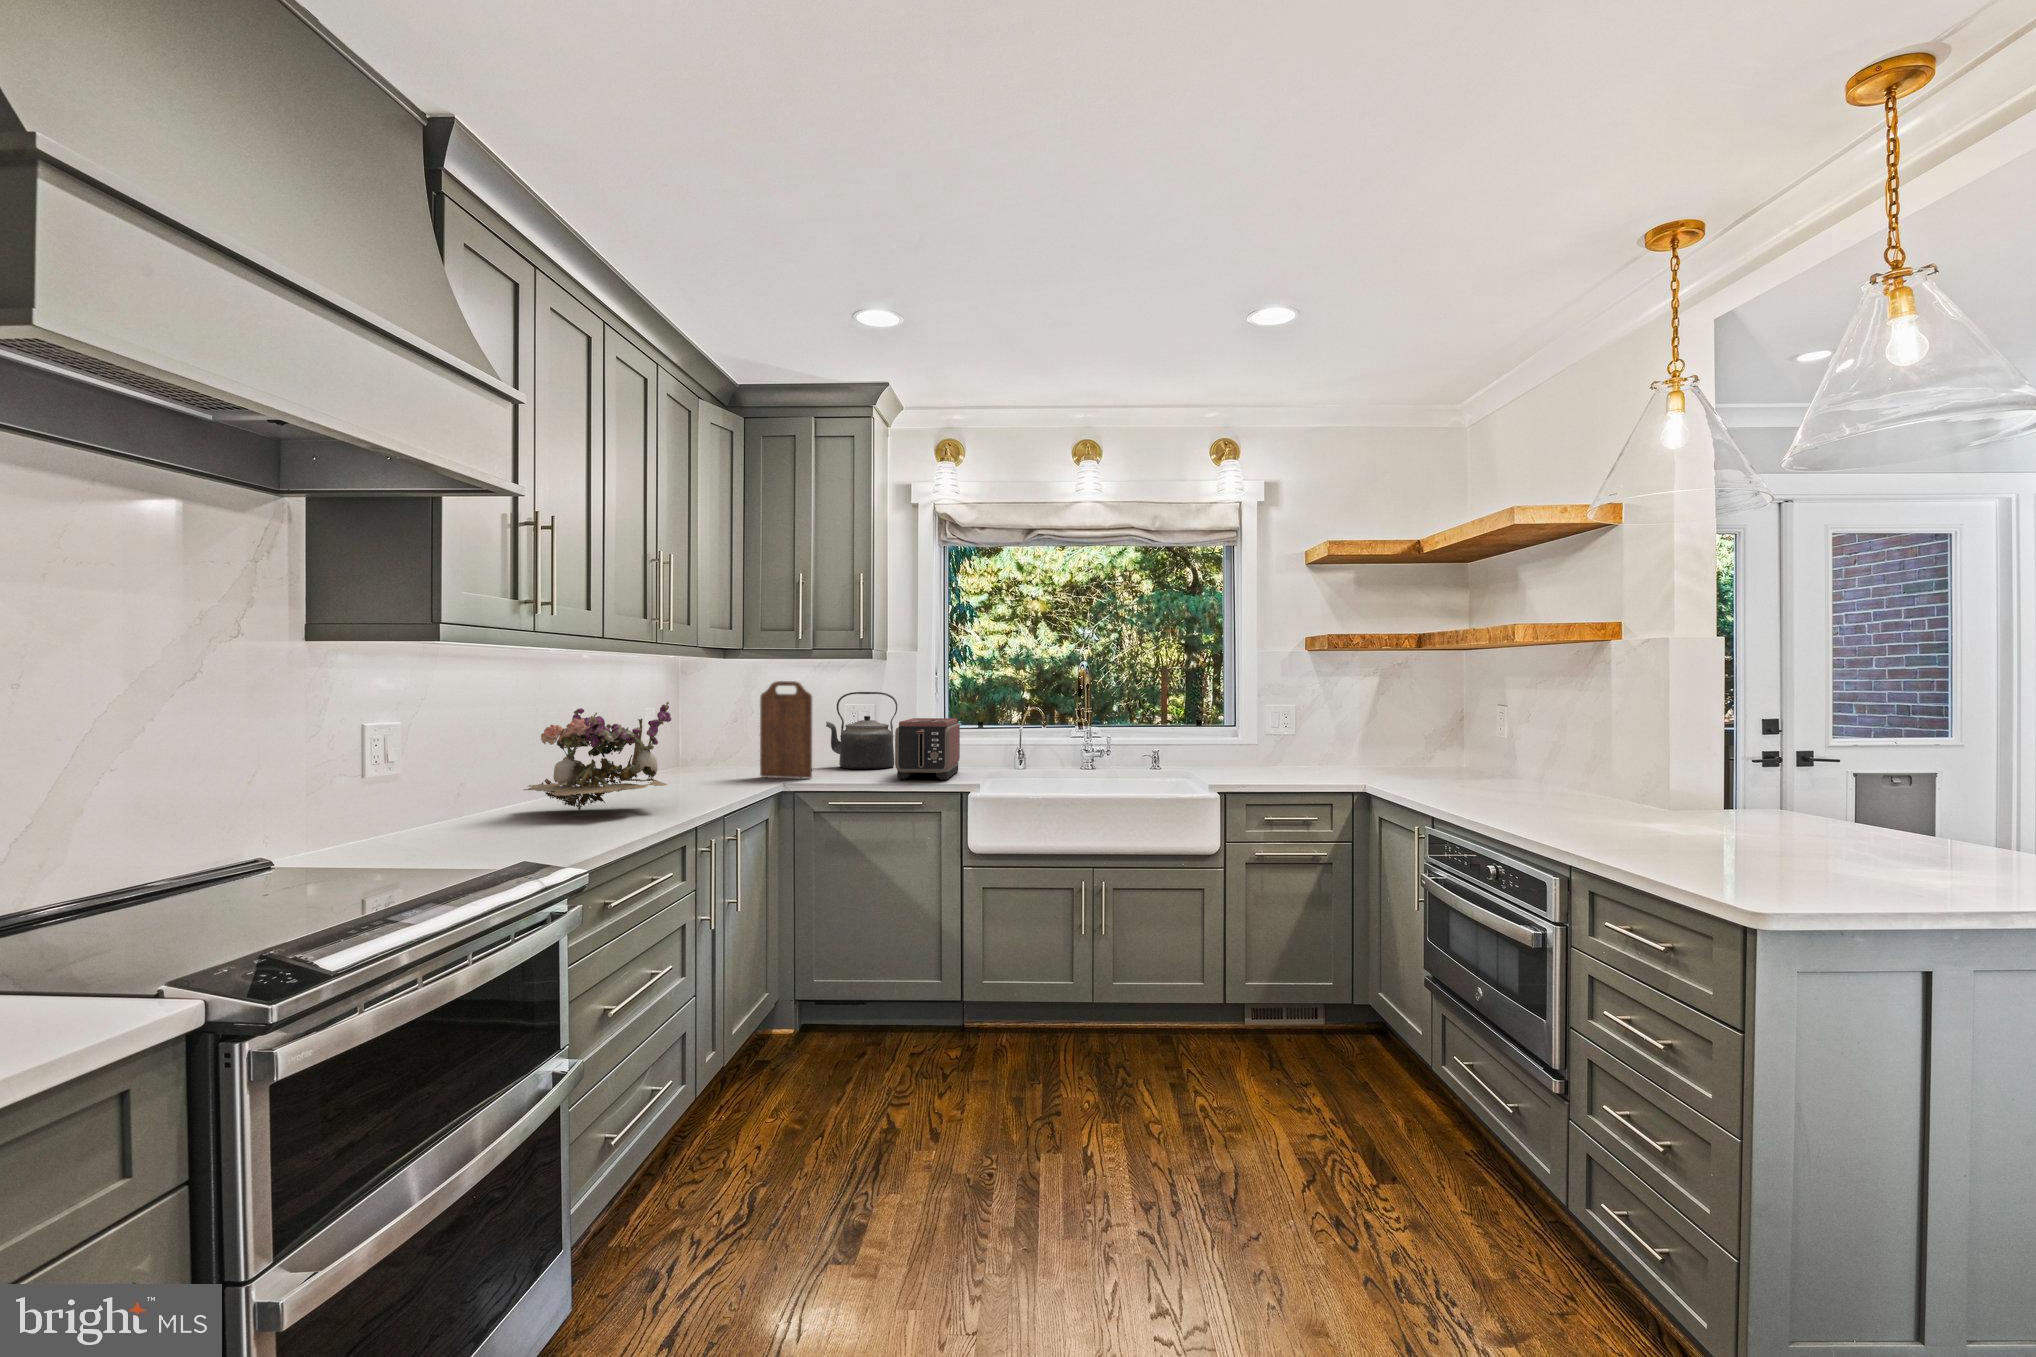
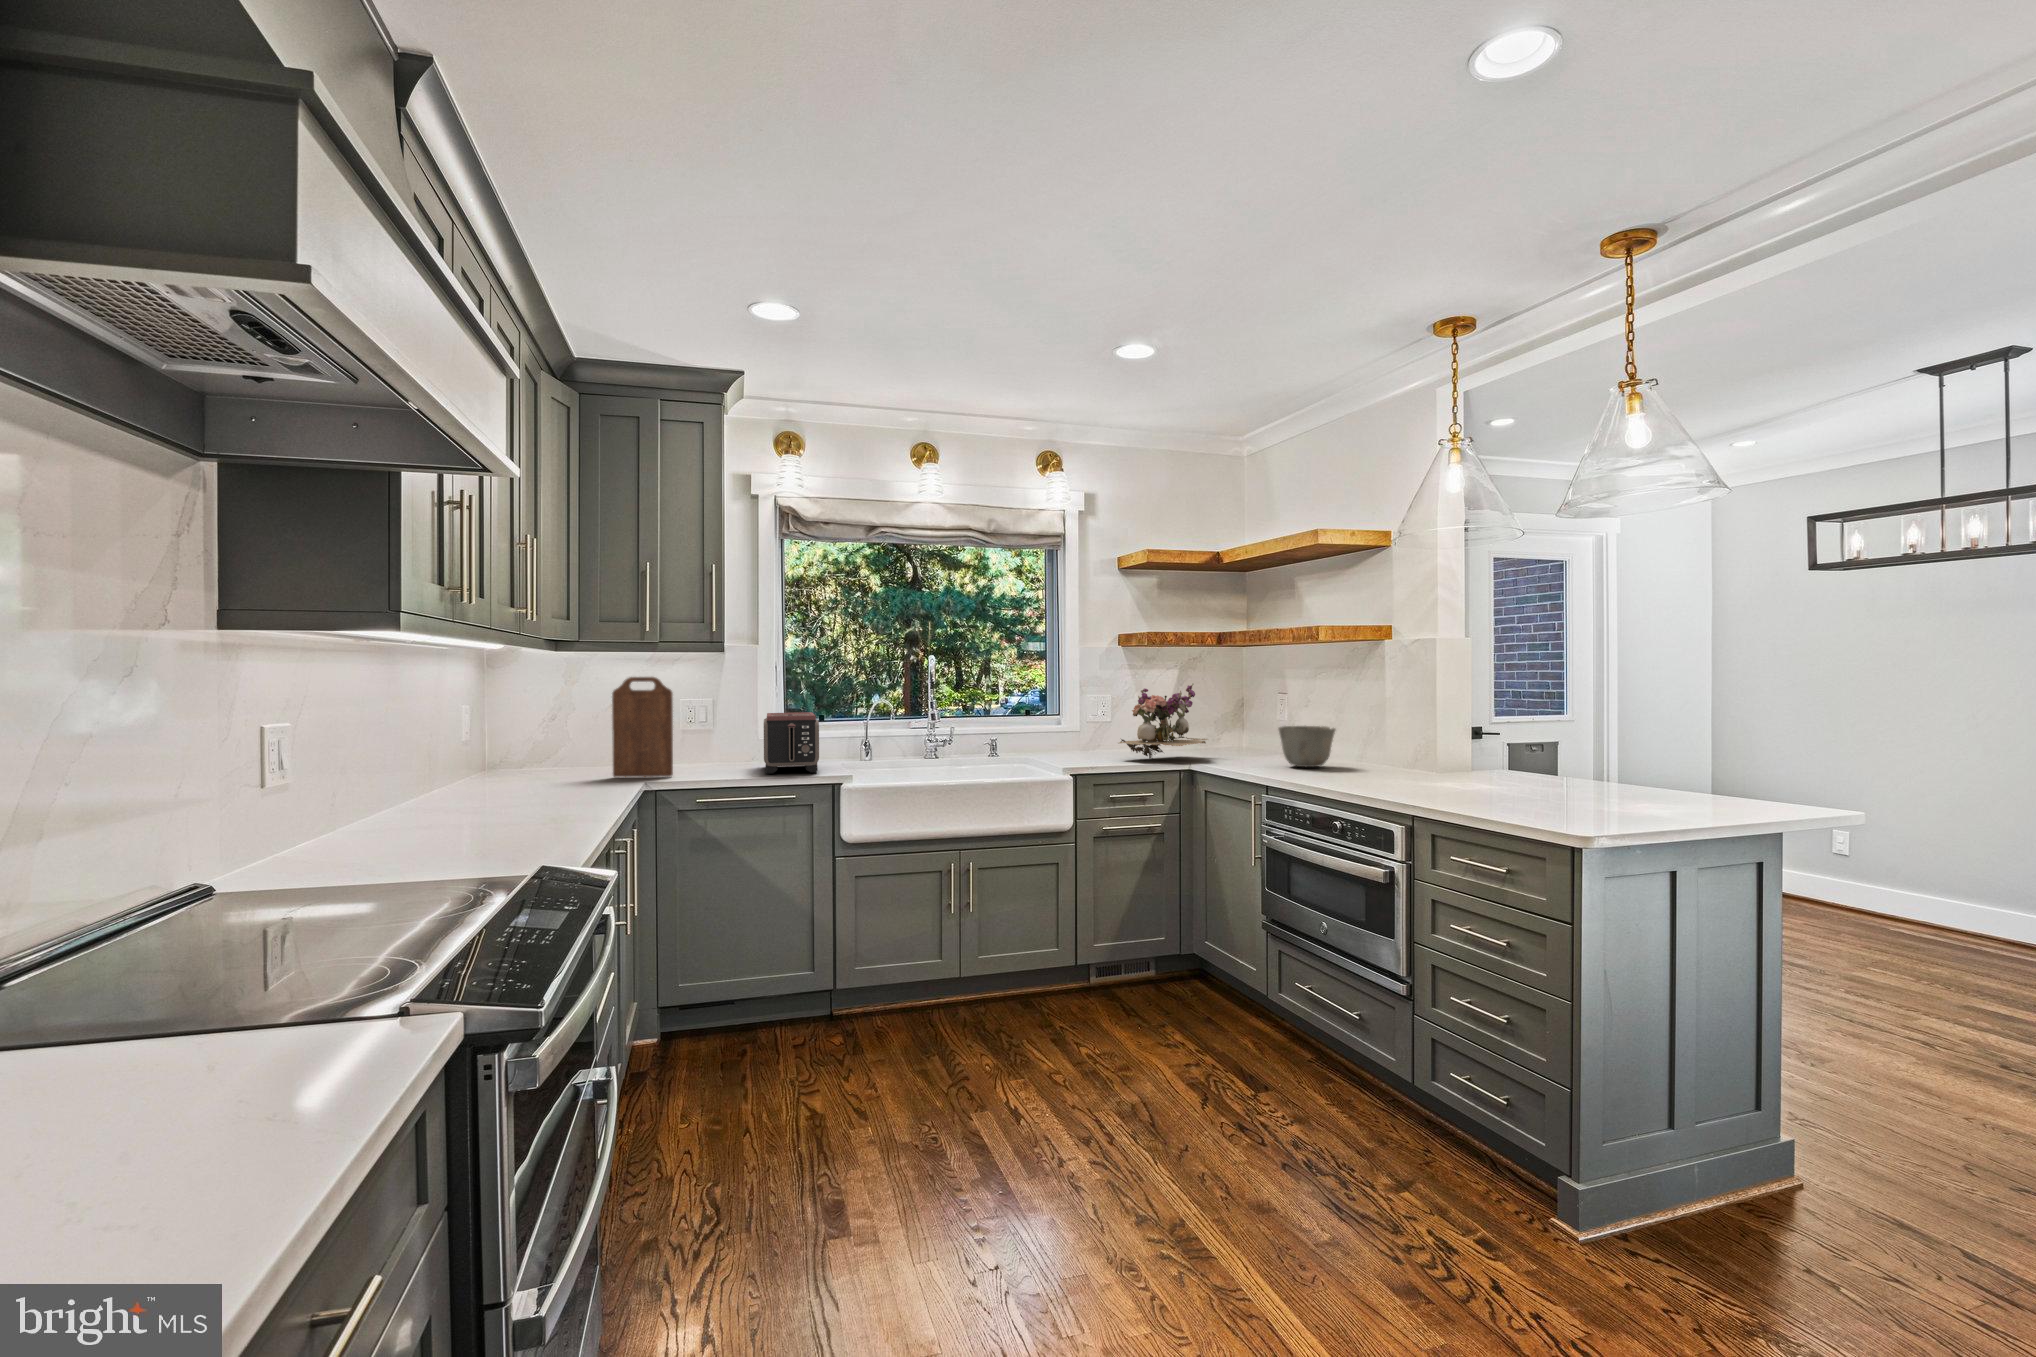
kettle: present [826,692,897,769] -> none [666,688,742,766]
flower arrangement: present [524,702,671,811] -> present [1119,684,1208,758]
ceramic bowl: none [1464,747,1537,798] -> present [1279,726,1336,767]

